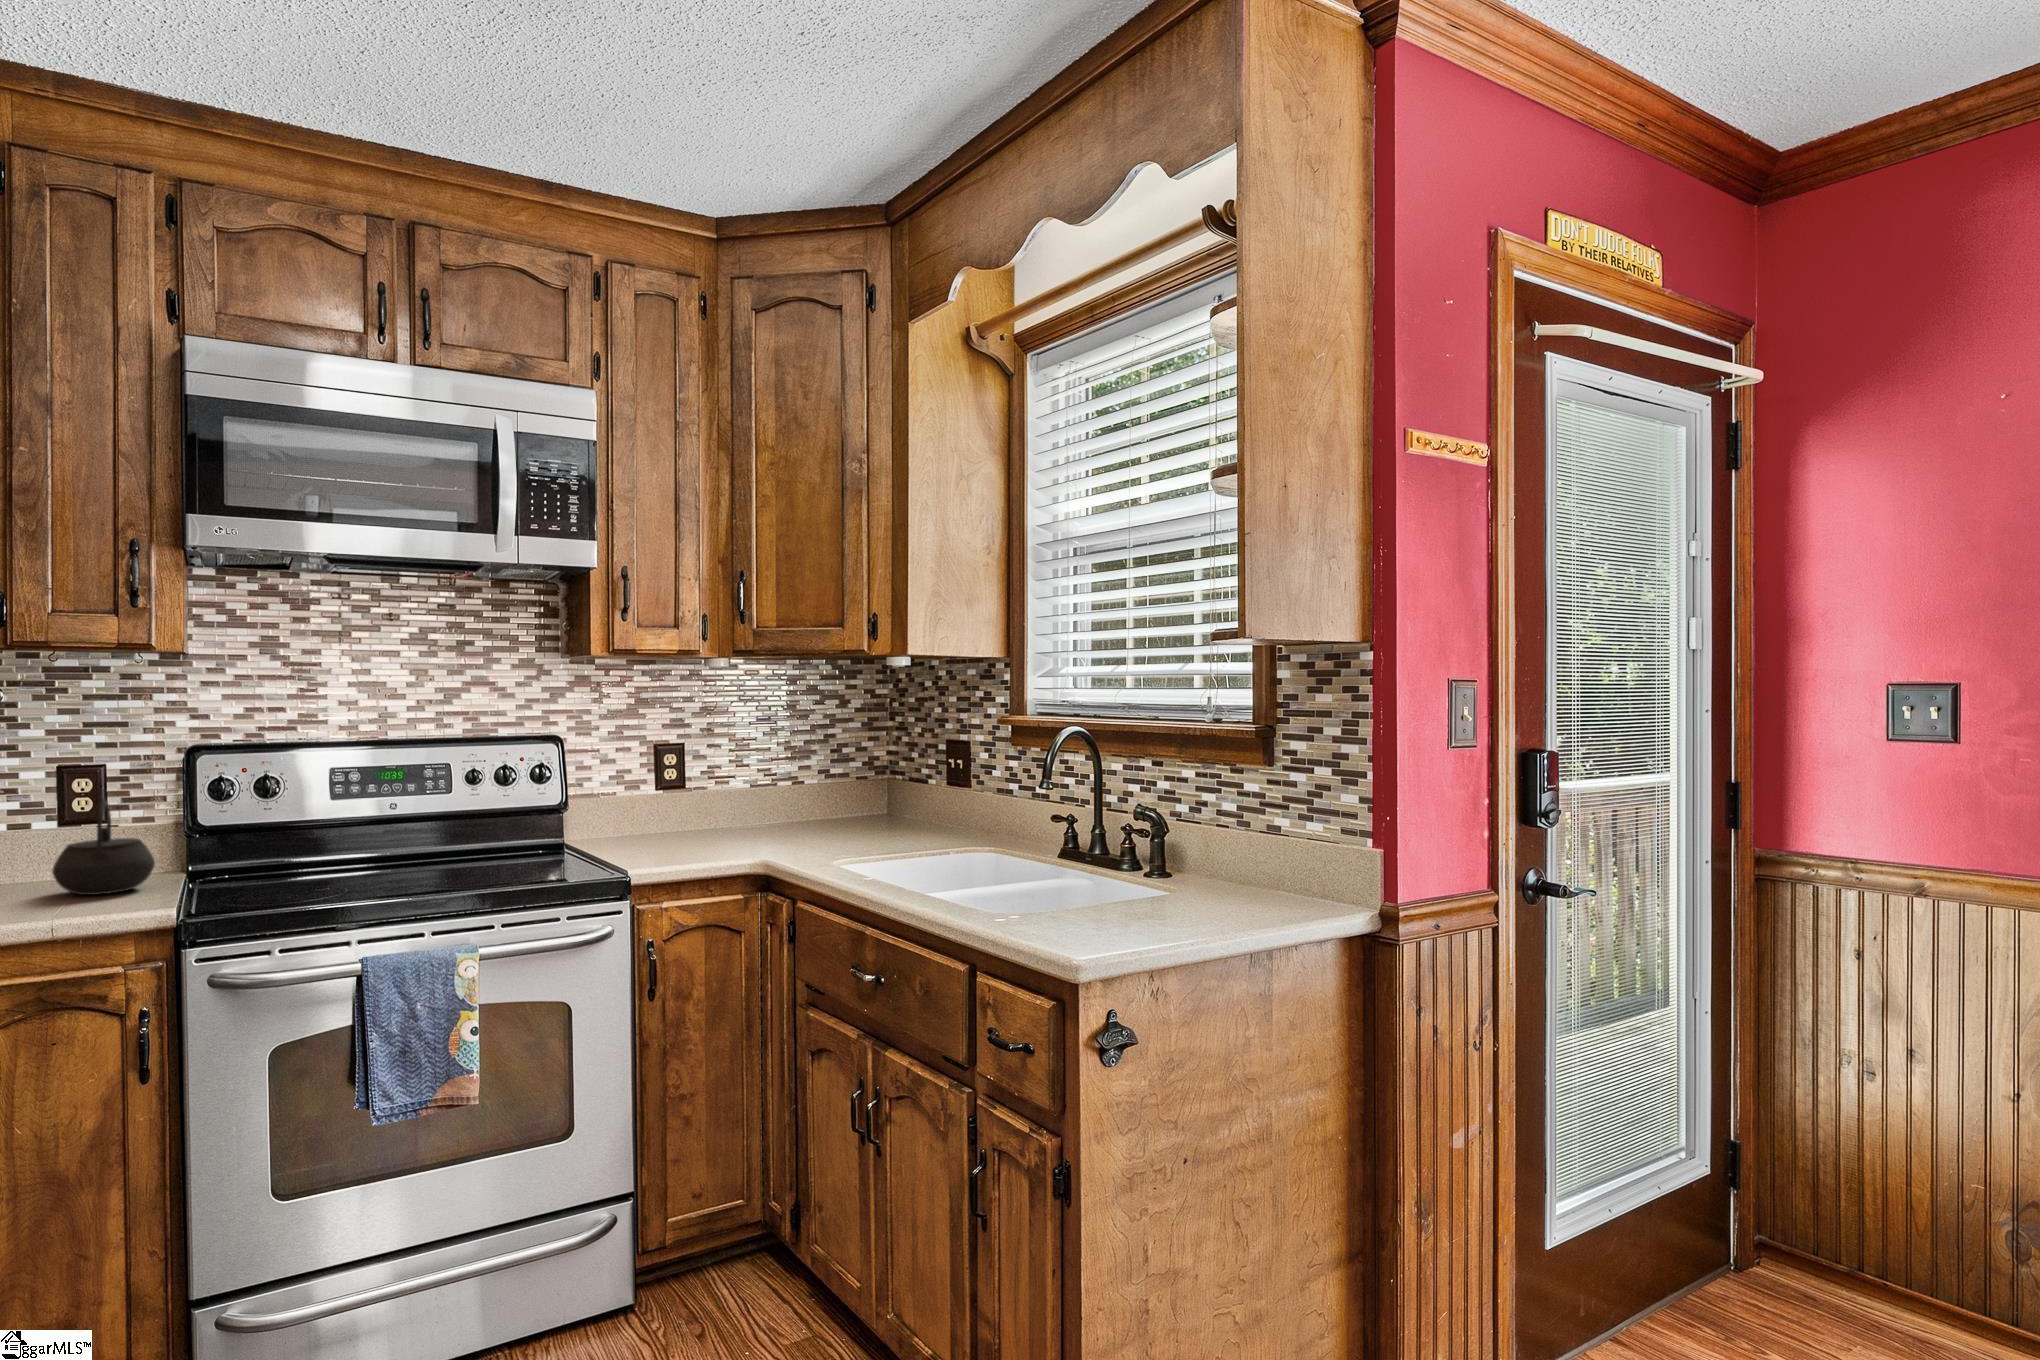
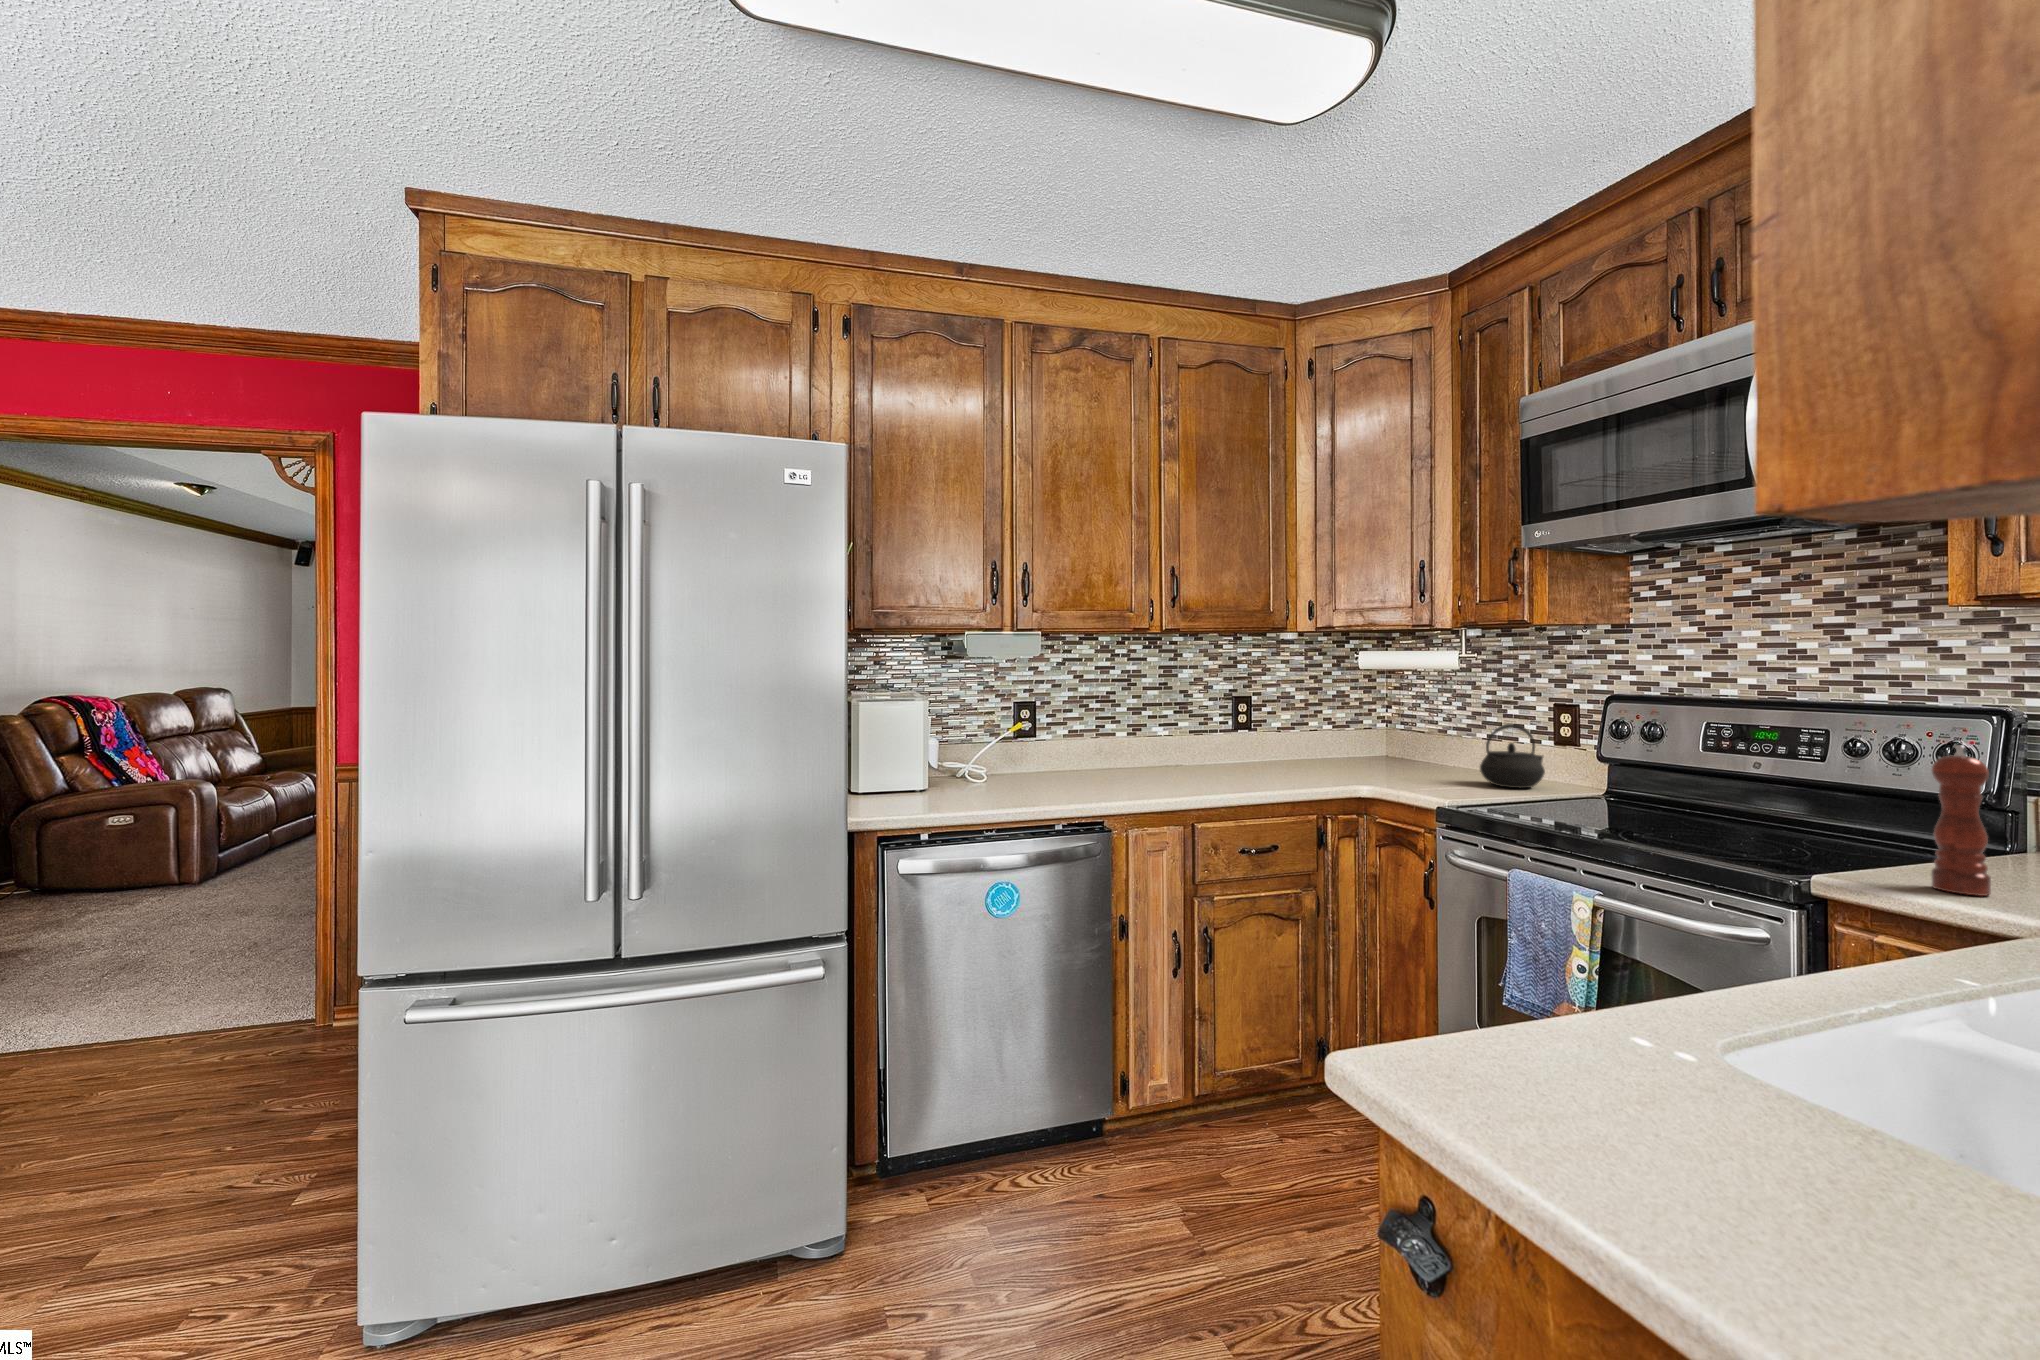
pepper mill: none [657,760,686,863] -> present [1931,745,1991,896]

